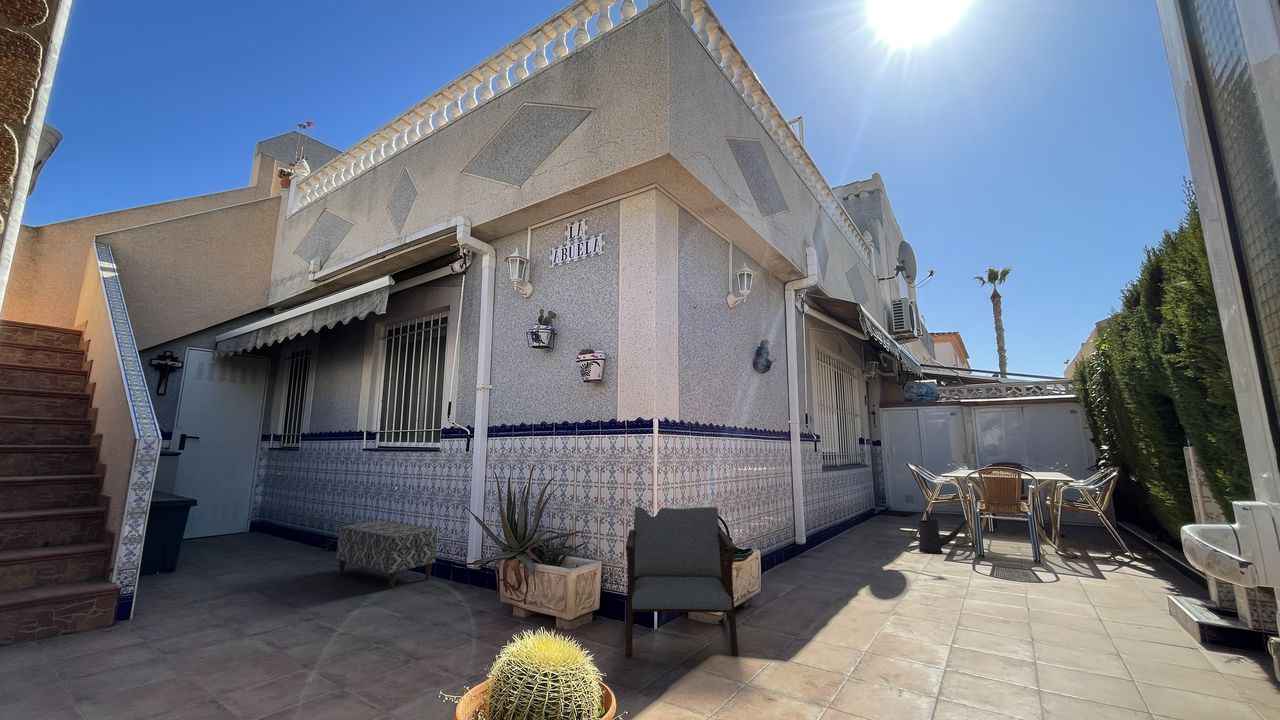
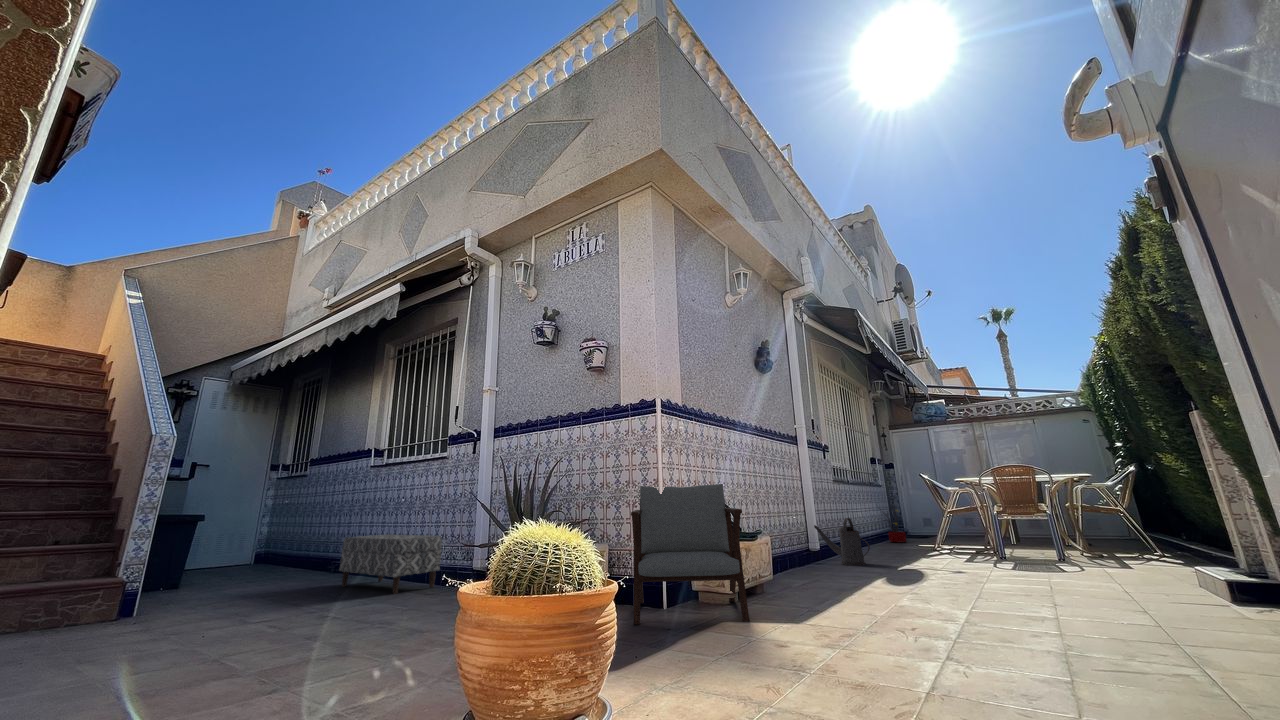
decorative plant: none [857,485,891,524] -> present [883,508,906,542]
watering can: present [911,510,967,554] -> present [814,518,870,566]

